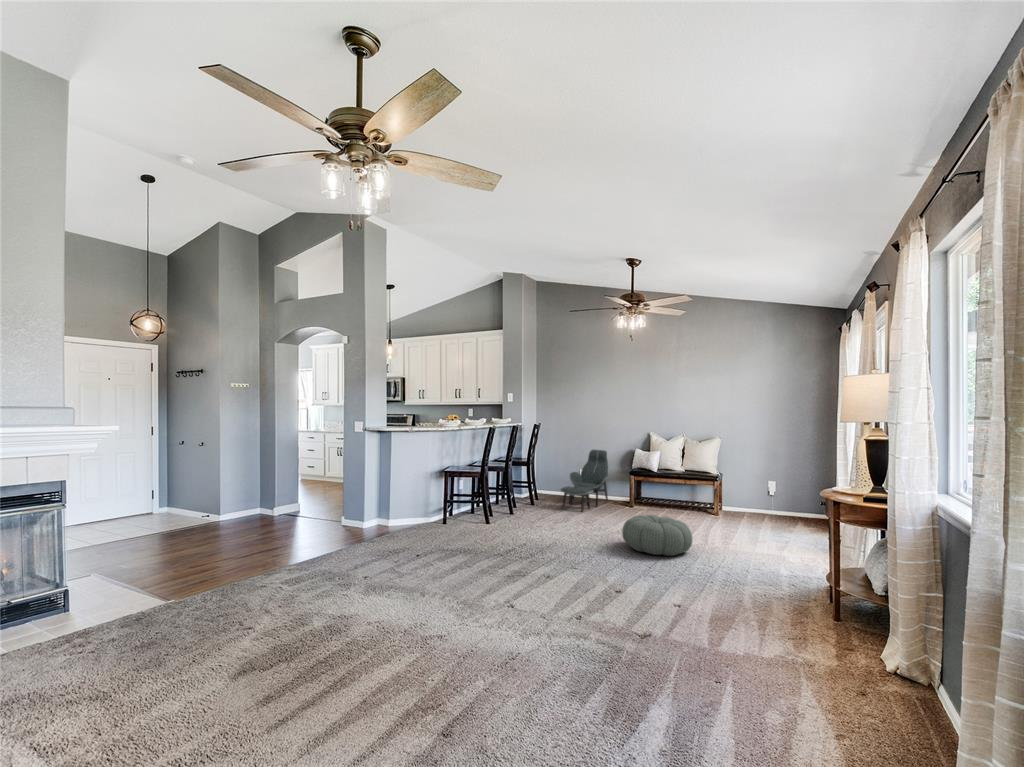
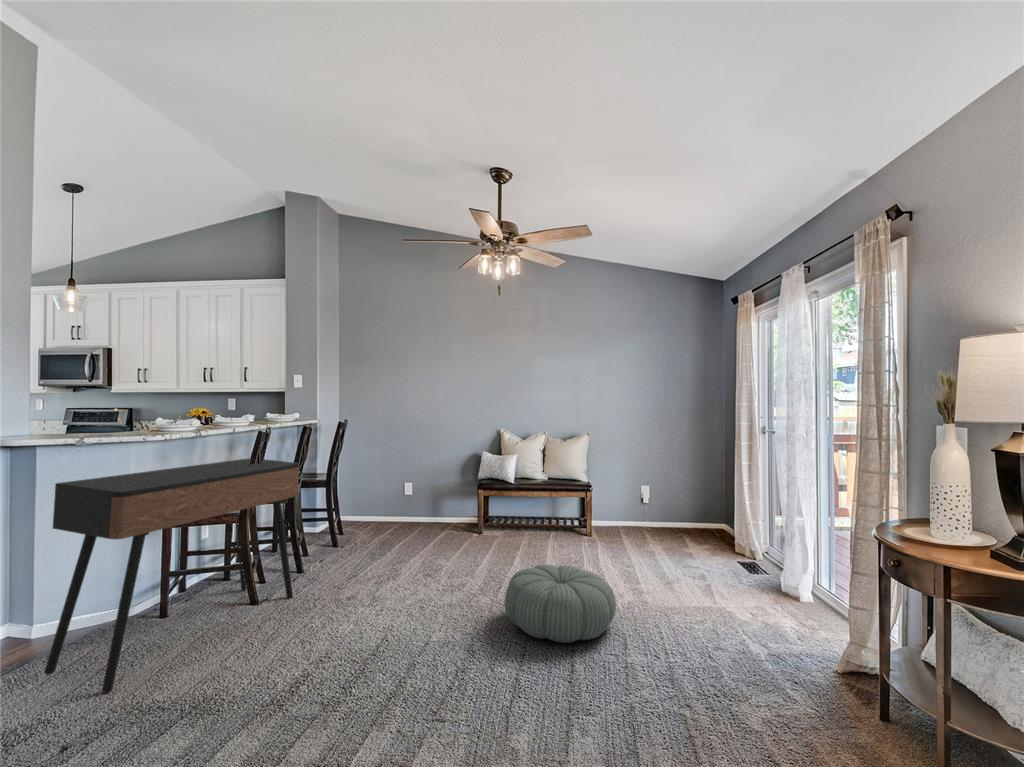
console table: none [404,443,511,543] -> present [44,458,299,693]
lounge chair: present [561,450,610,512] -> none [379,454,449,551]

